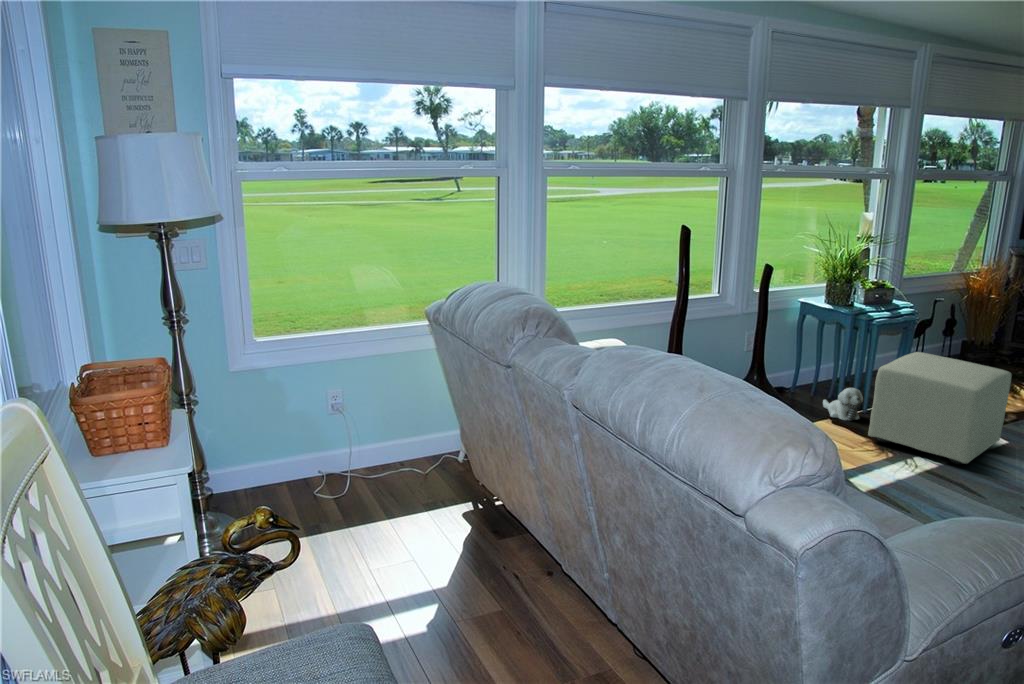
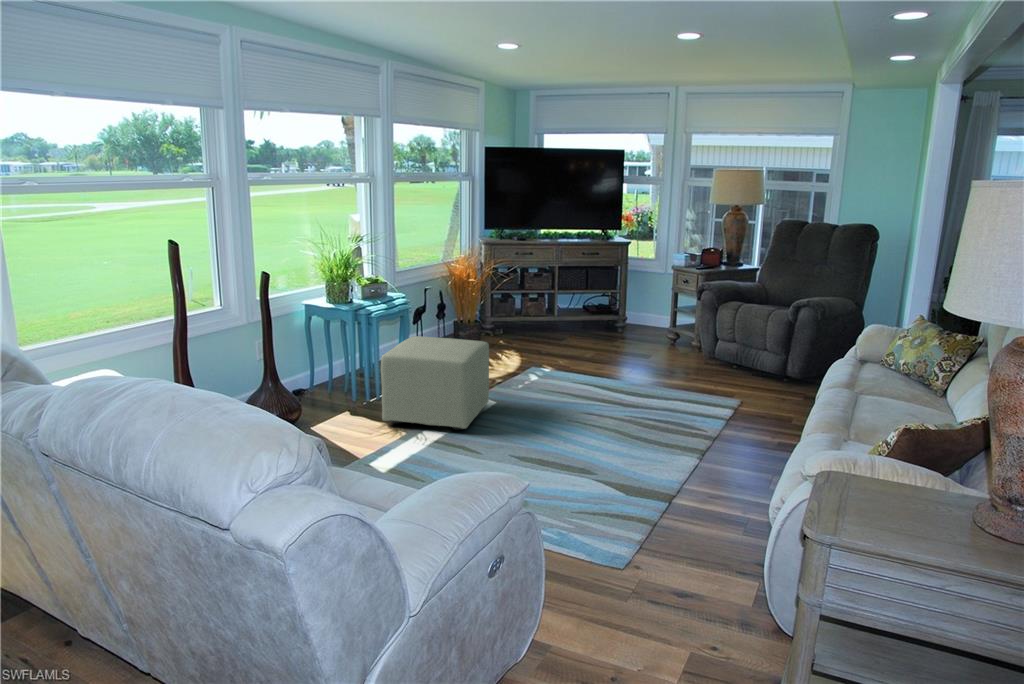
plush toy: present [823,388,863,421] -> none [341,378,375,410]

